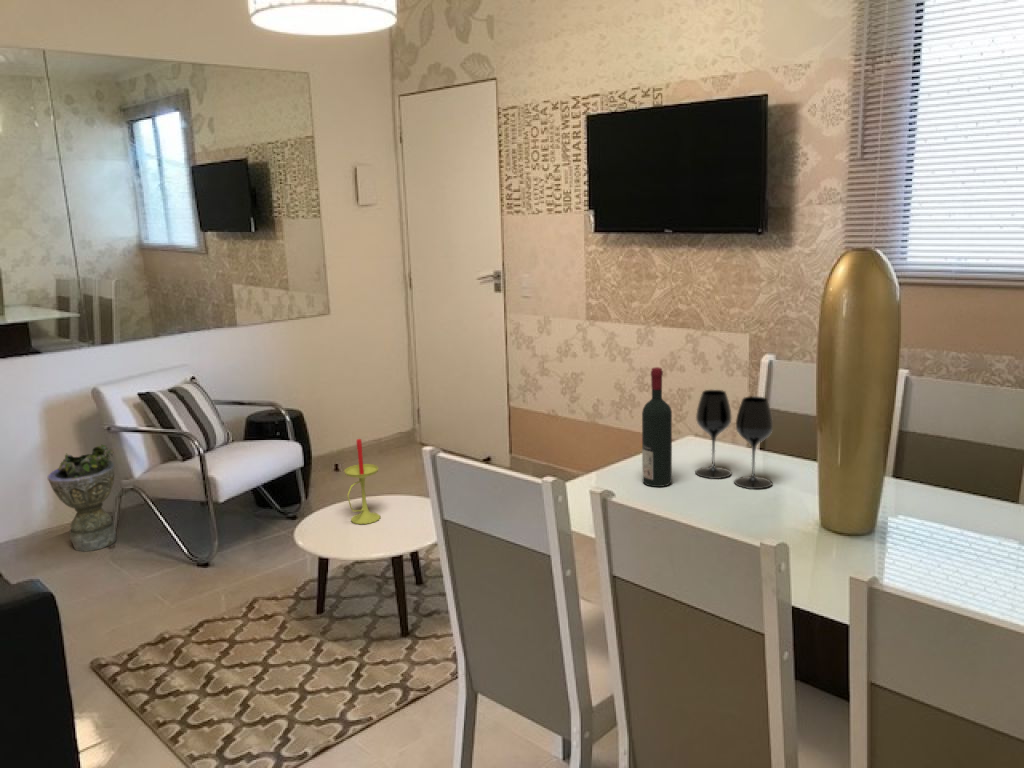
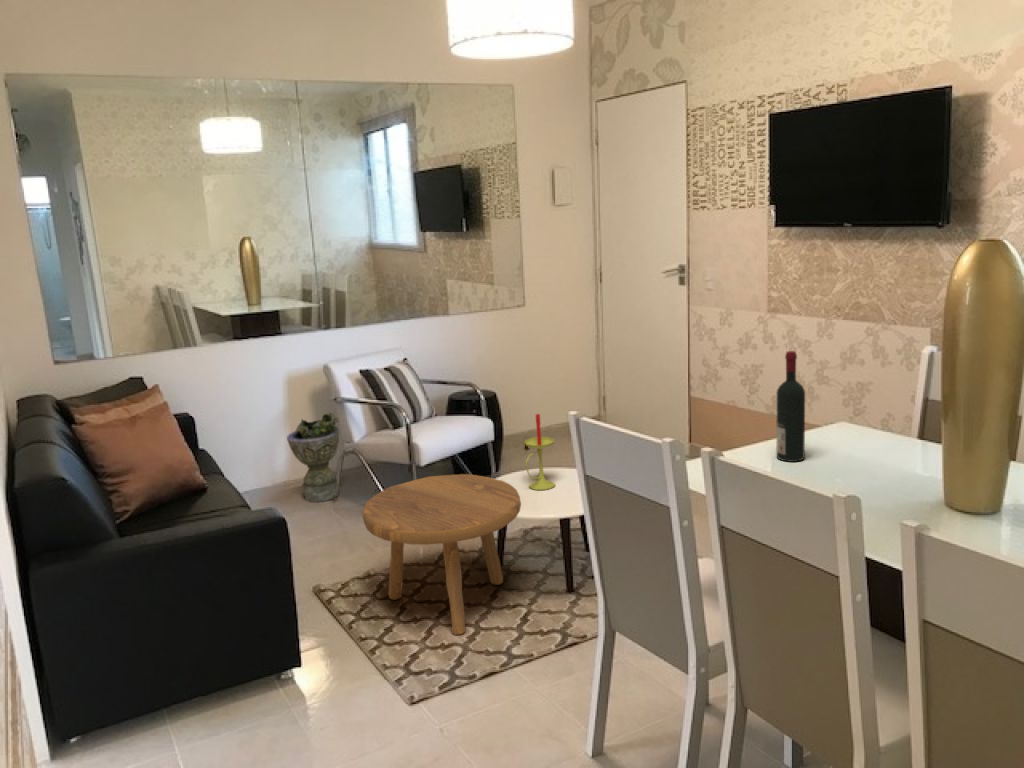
wine glass: present [695,390,773,489] -> none [831,374,905,468]
footstool: none [156,512,347,704] -> present [363,474,521,635]

